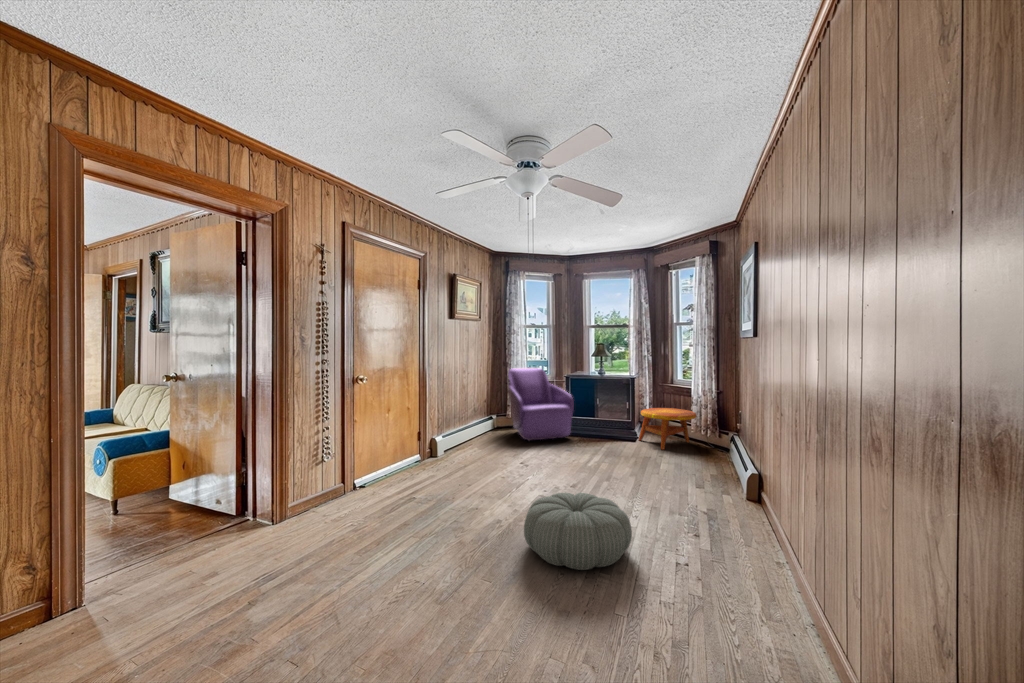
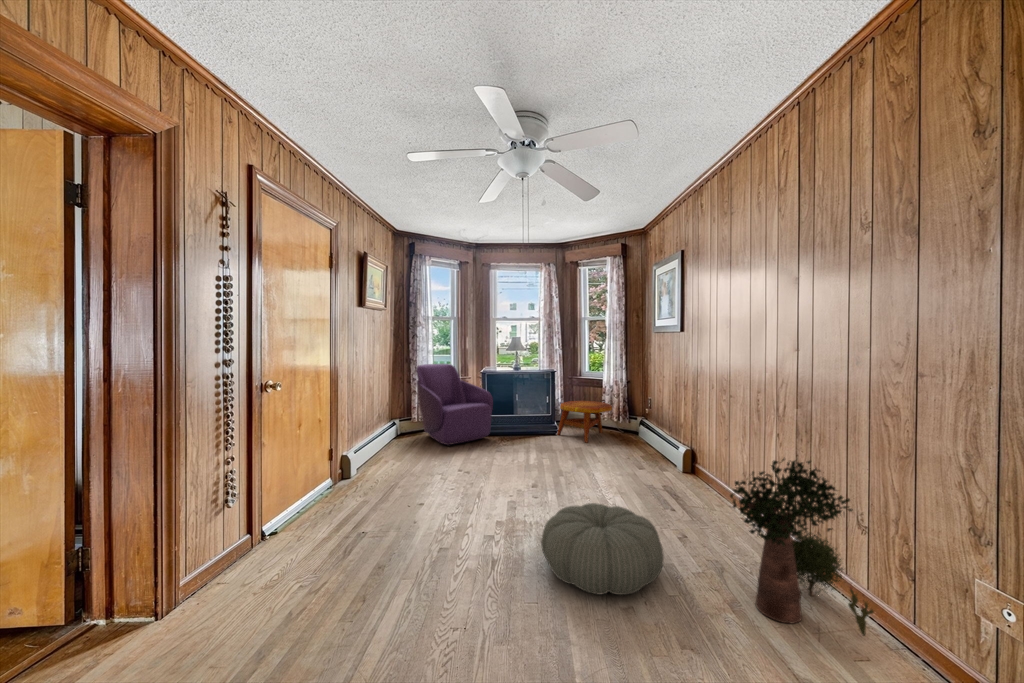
potted plant: none [673,461,803,650] -> present [730,459,874,636]

